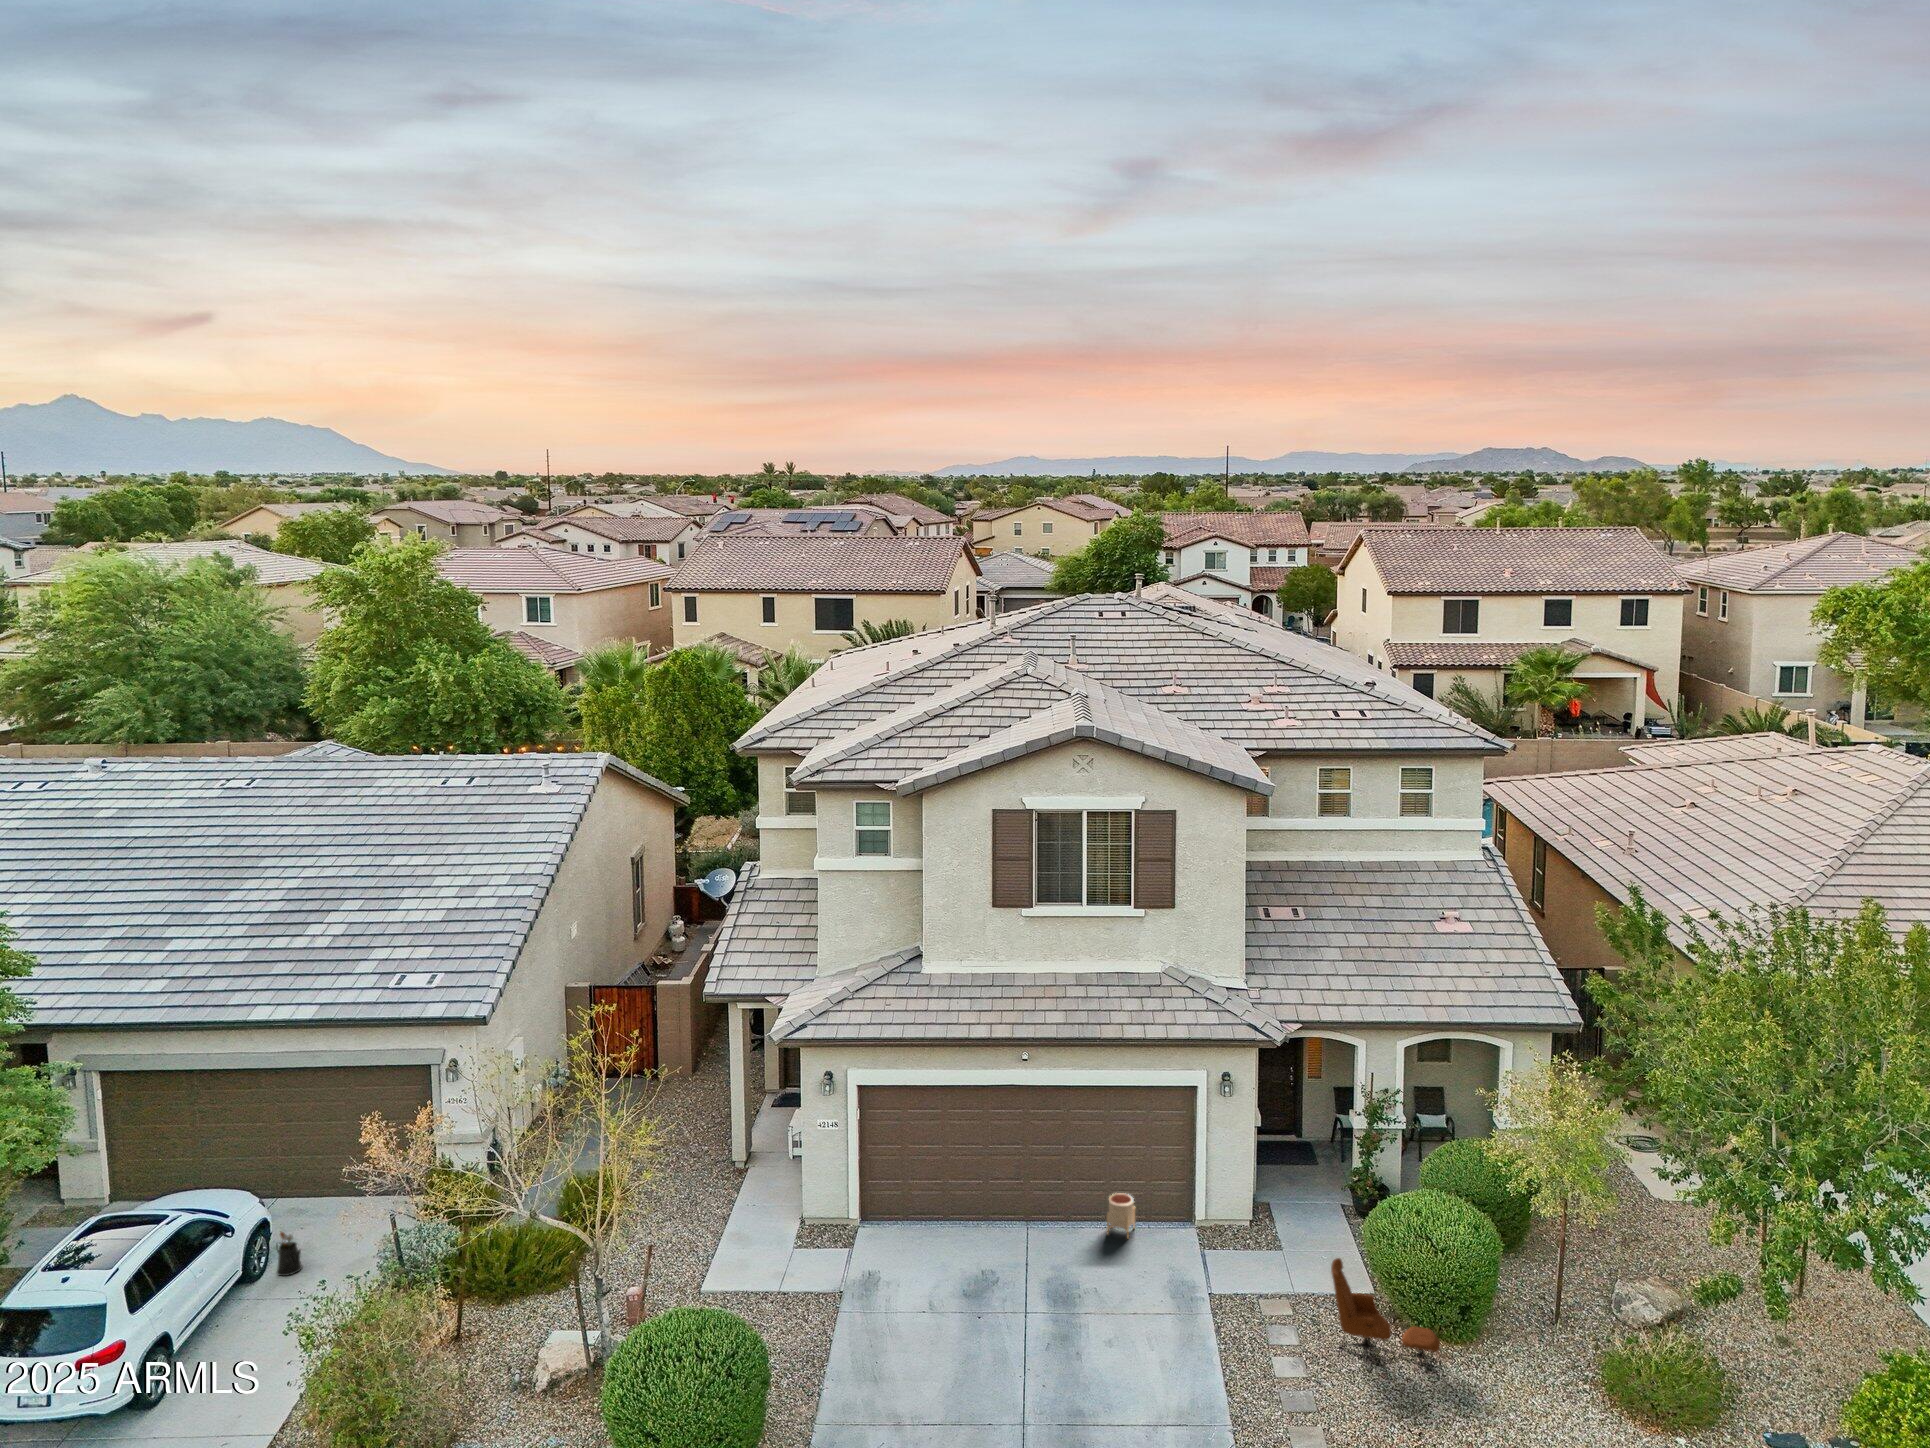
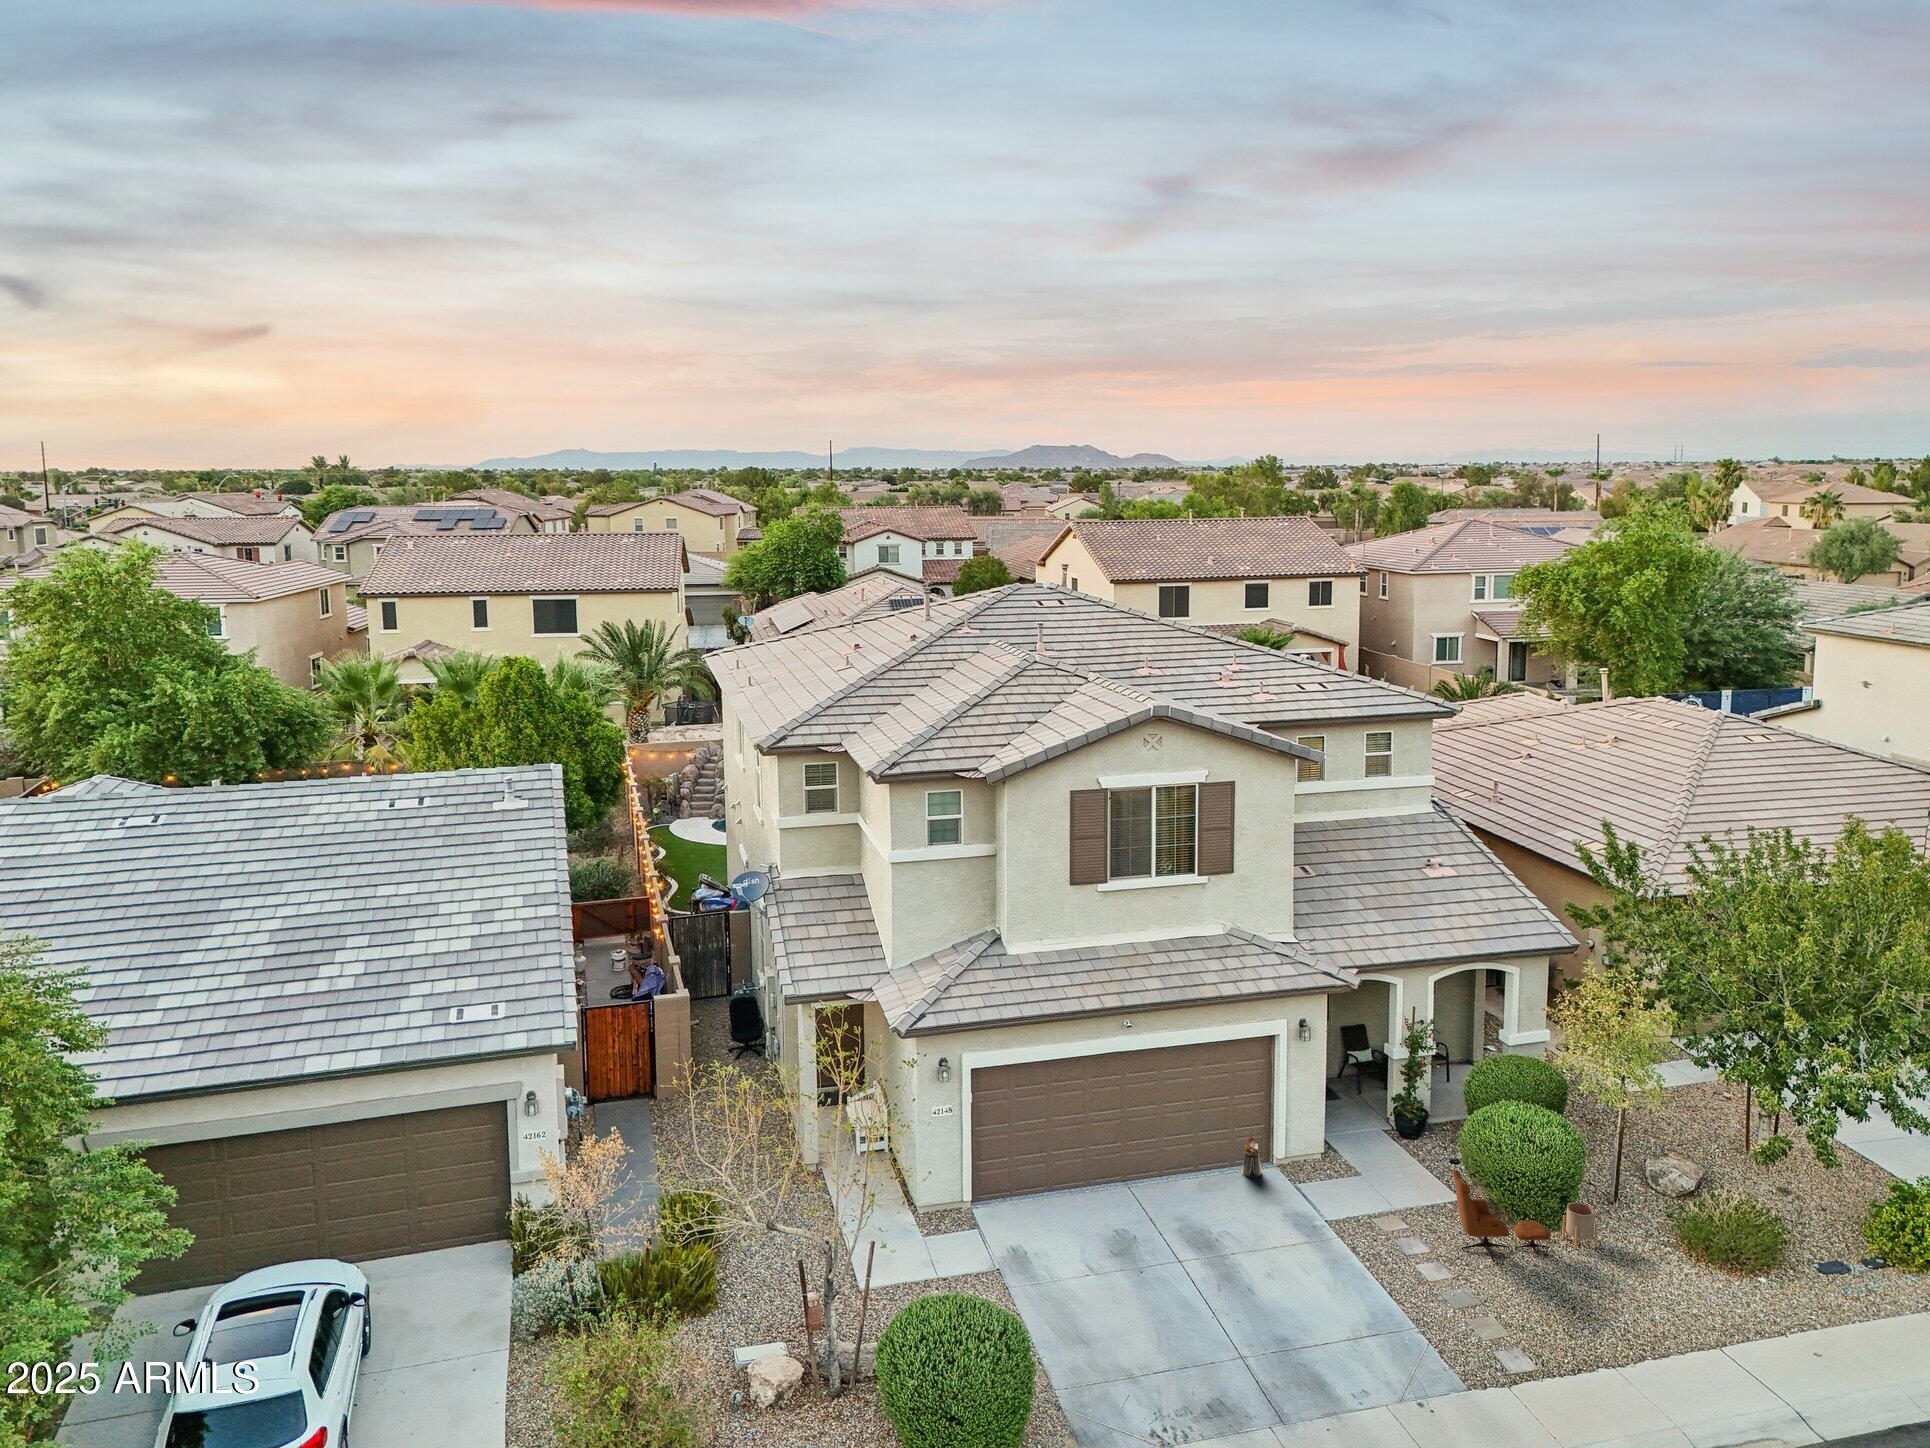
planter: present [1107,1193,1135,1238] -> present [1562,1202,1598,1250]
watering can: present [276,1232,302,1276] -> present [1242,1137,1262,1178]

